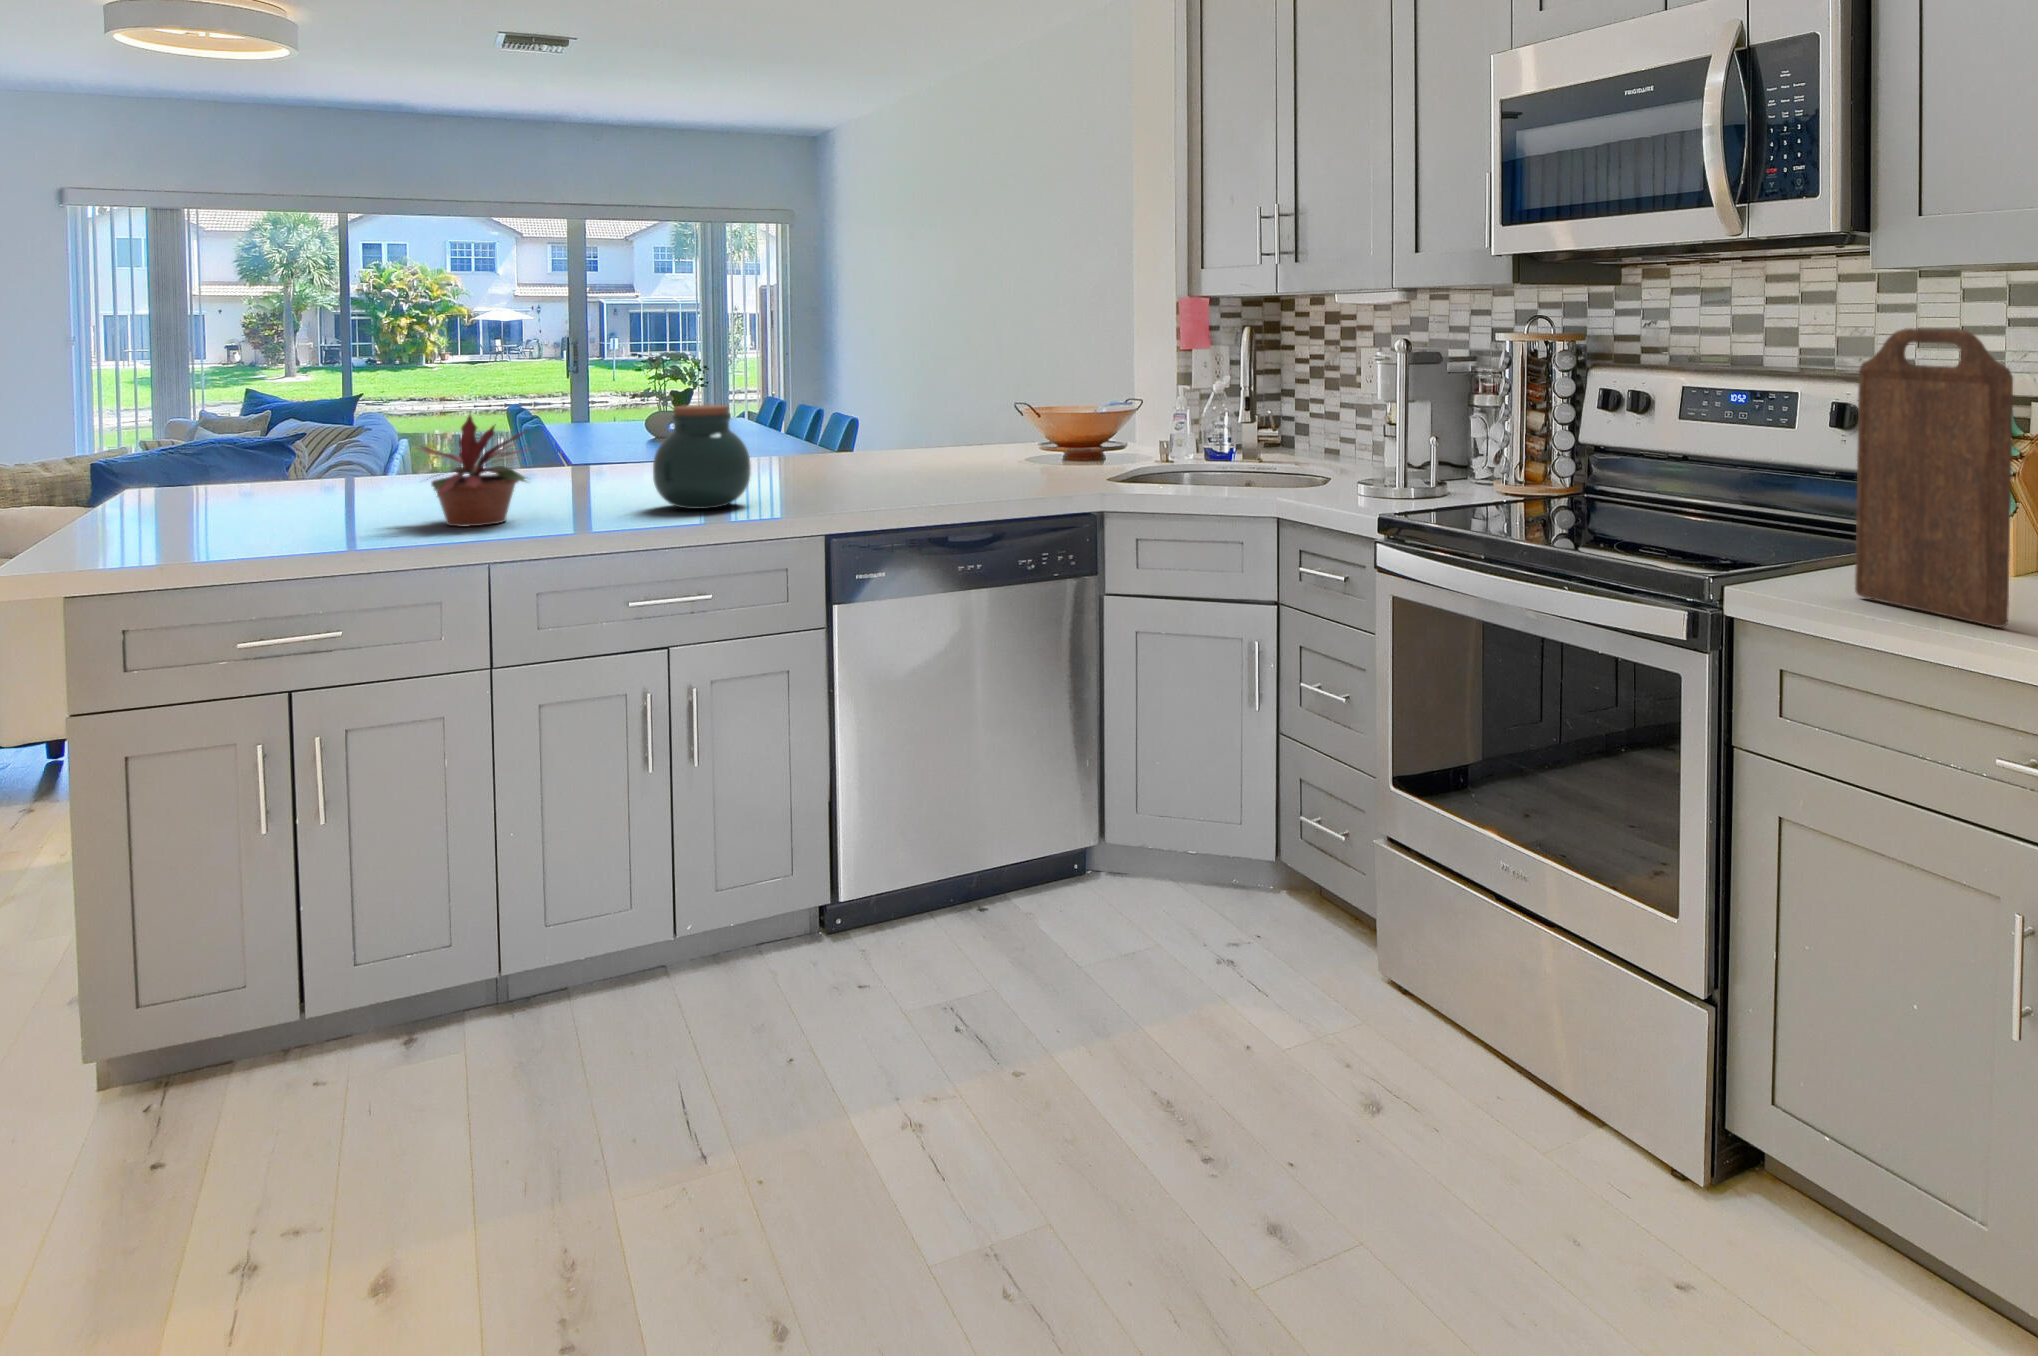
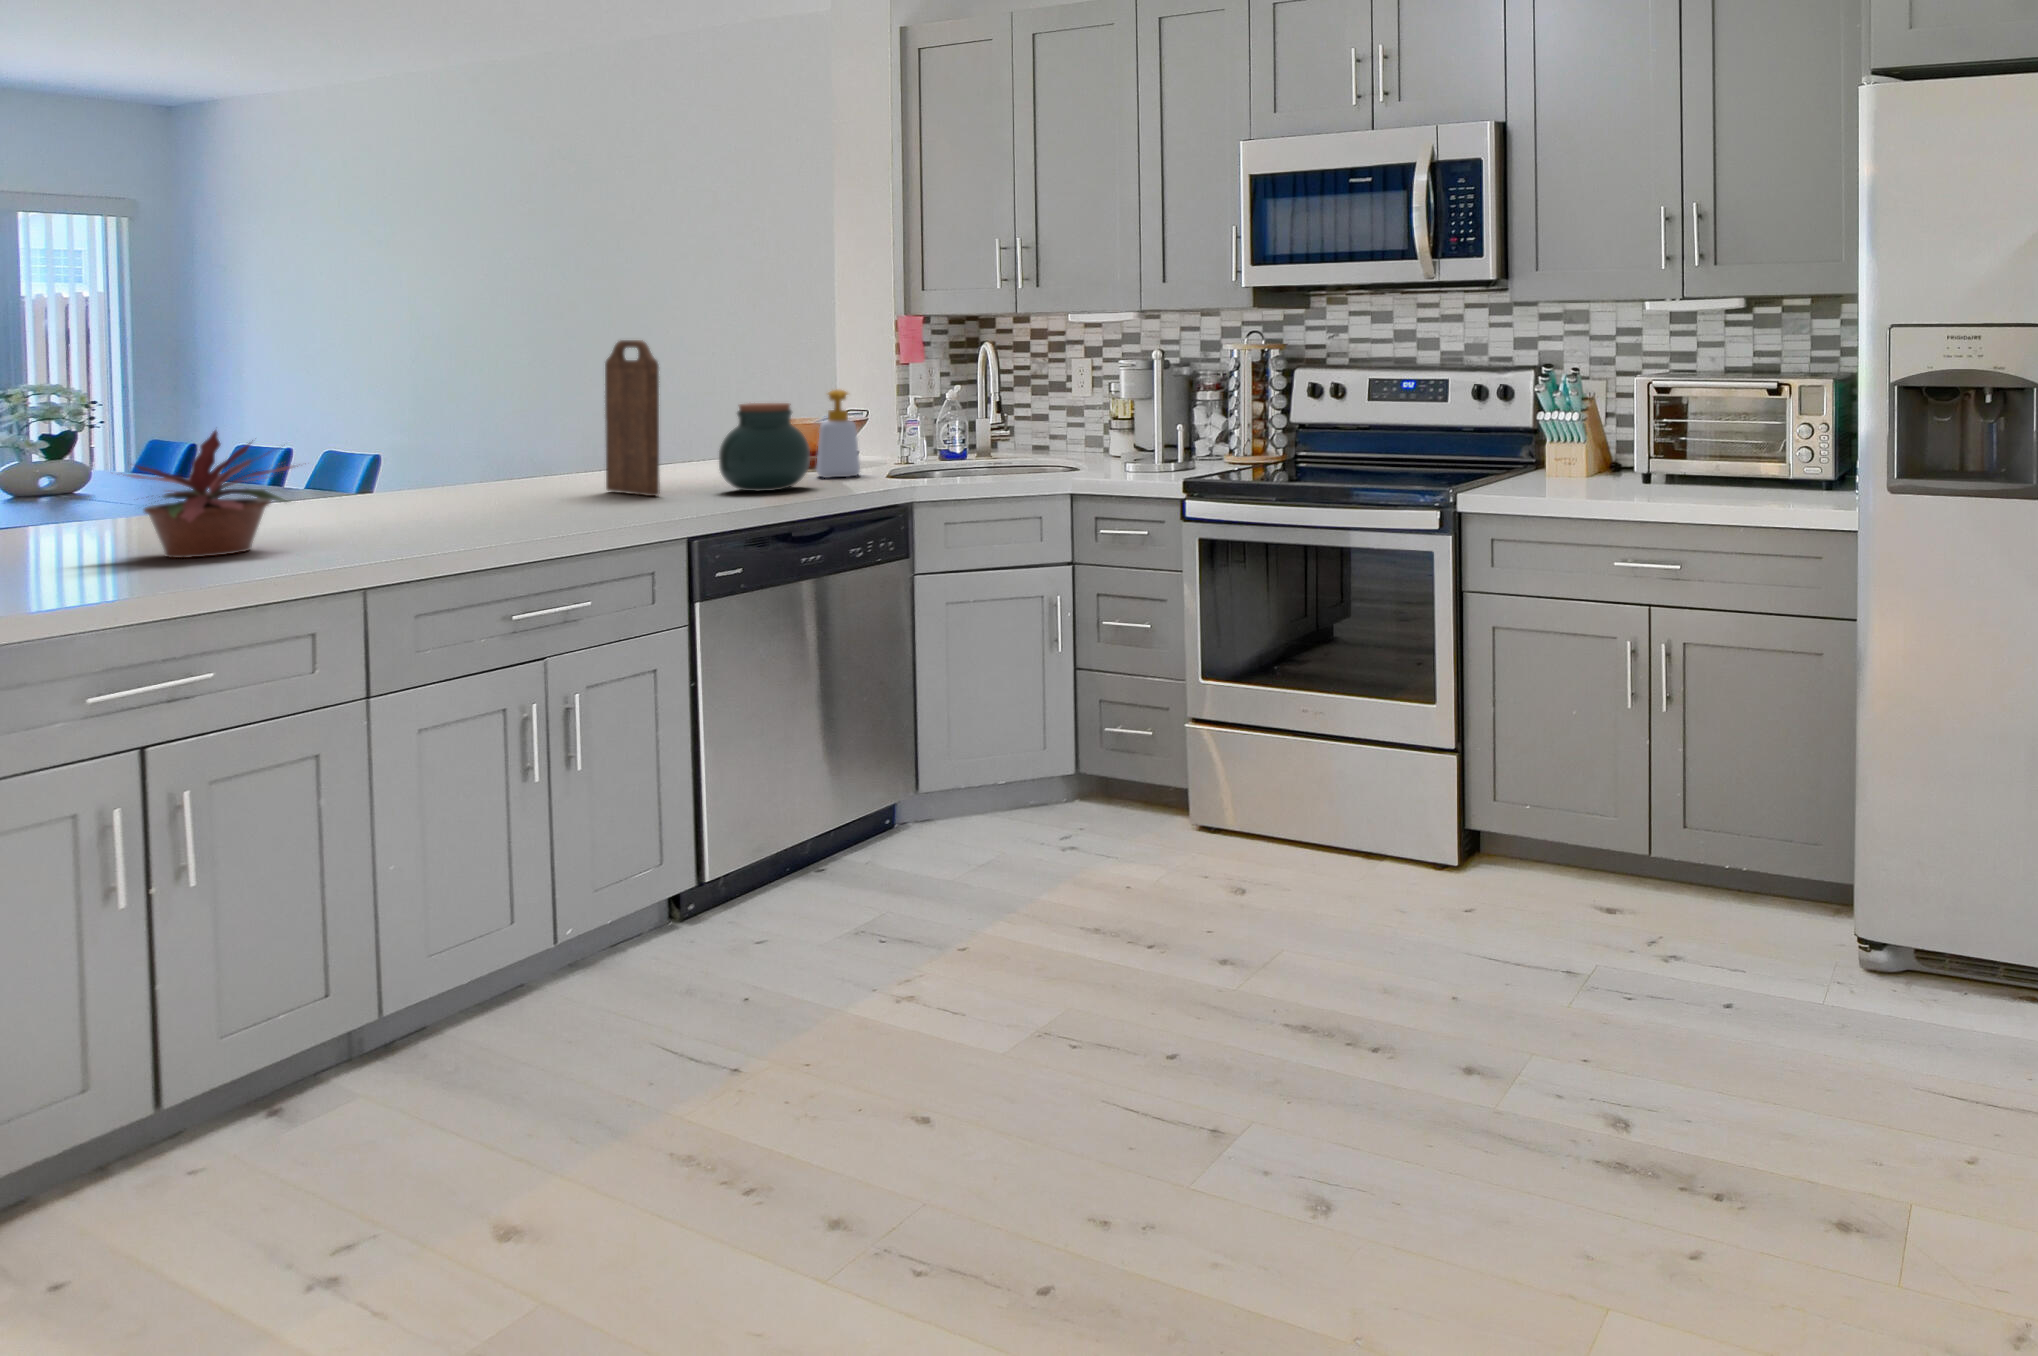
cutting board: present [1855,328,2013,627] -> present [605,340,660,496]
soap bottle: none [1048,382,1093,478] -> present [816,389,860,478]
jar: present [653,405,751,509] -> present [719,403,810,491]

